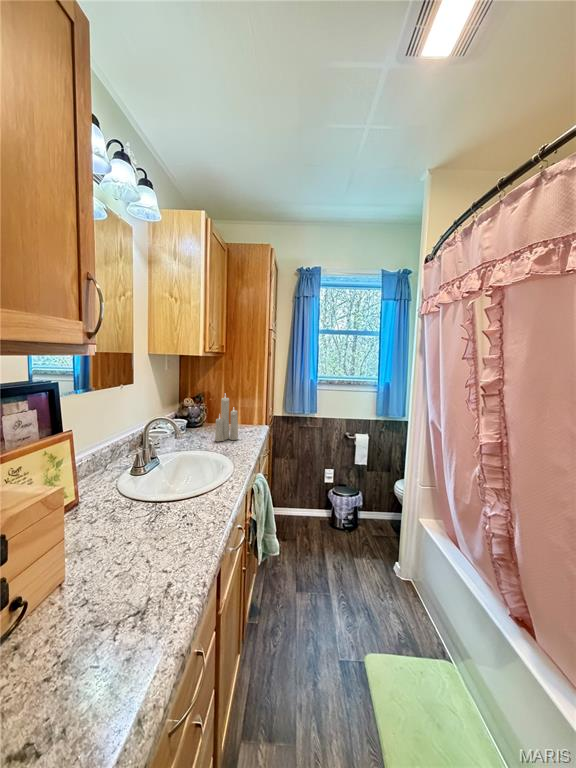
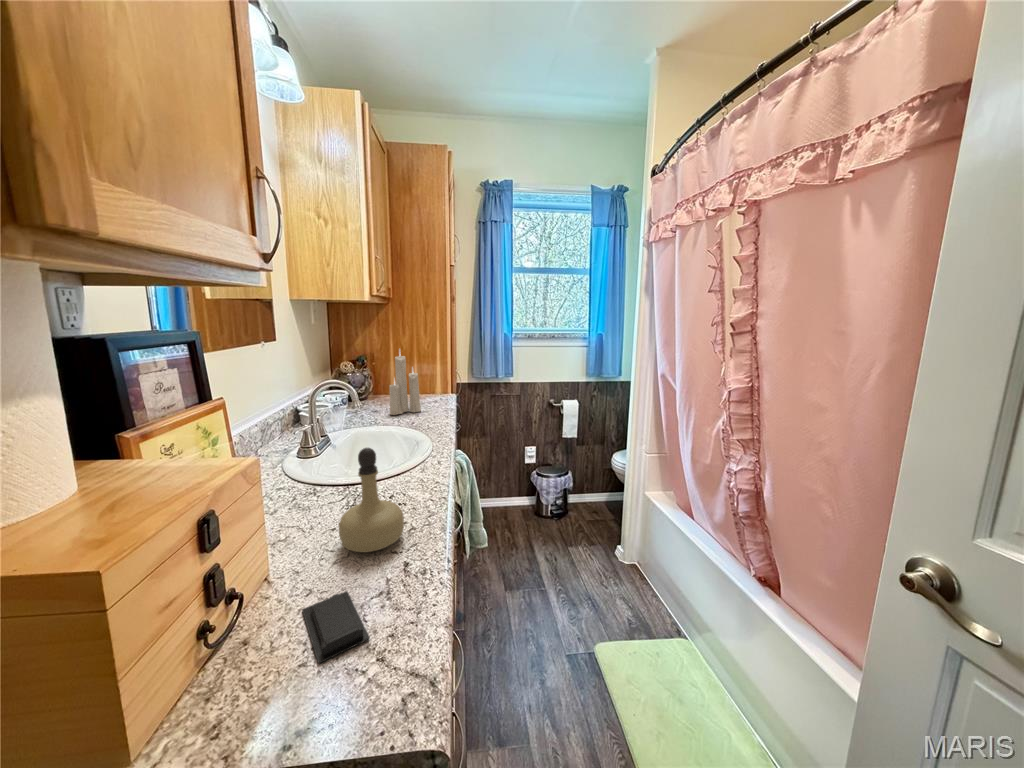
perfume bottle: none [126,481,180,569] -> present [339,448,404,552]
soap bar: none [57,606,113,683] -> present [302,591,370,664]

